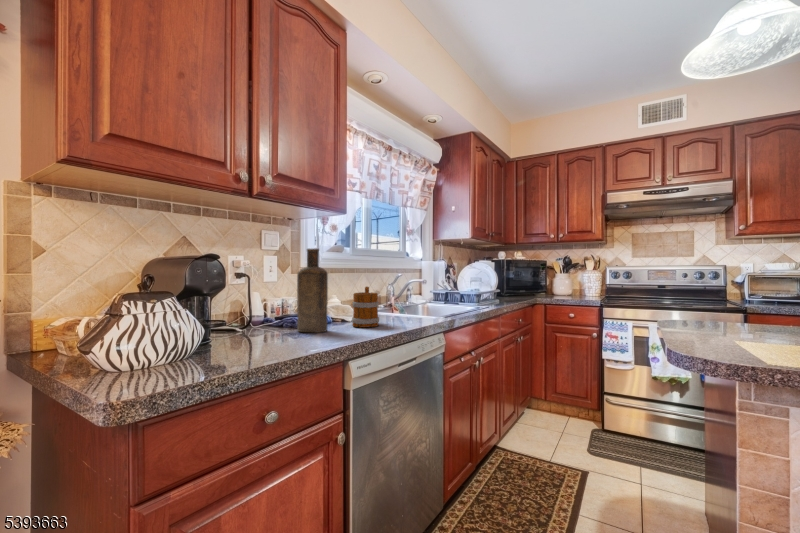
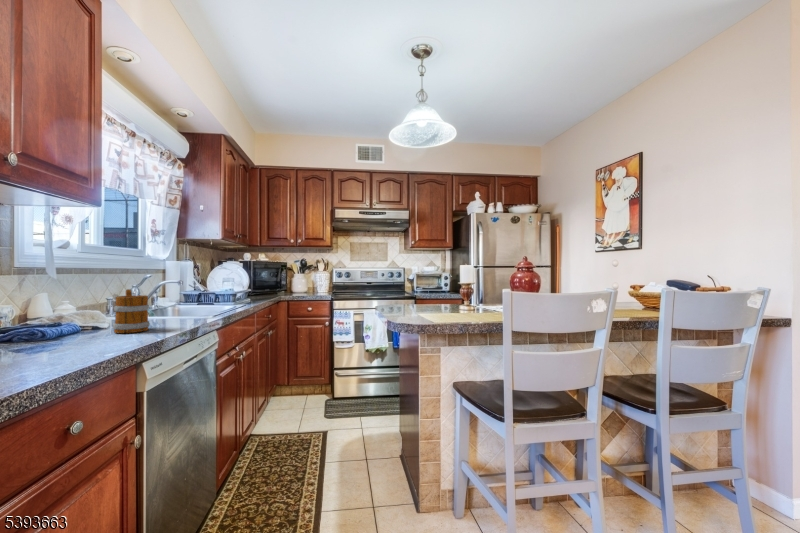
bottle: present [297,248,328,332] -> none [35,246,88,345]

